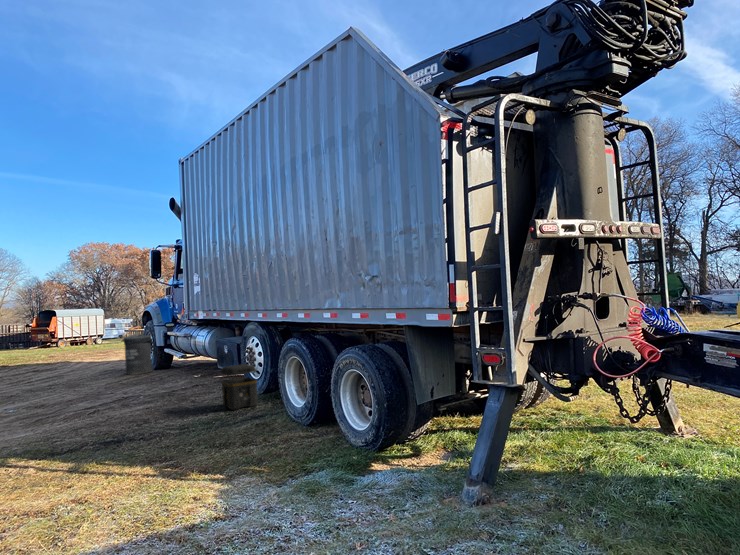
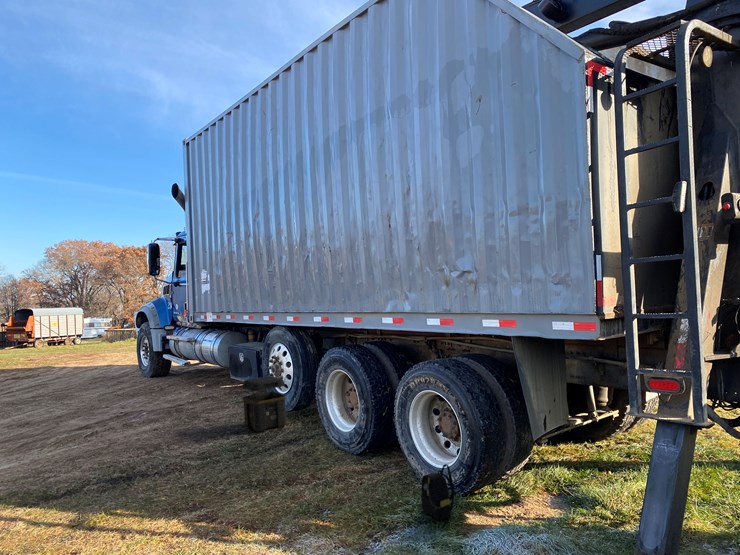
trash can: present [123,335,152,375] -> none [116,339,149,384]
backpack: none [338,425,366,467] -> present [421,464,455,520]

